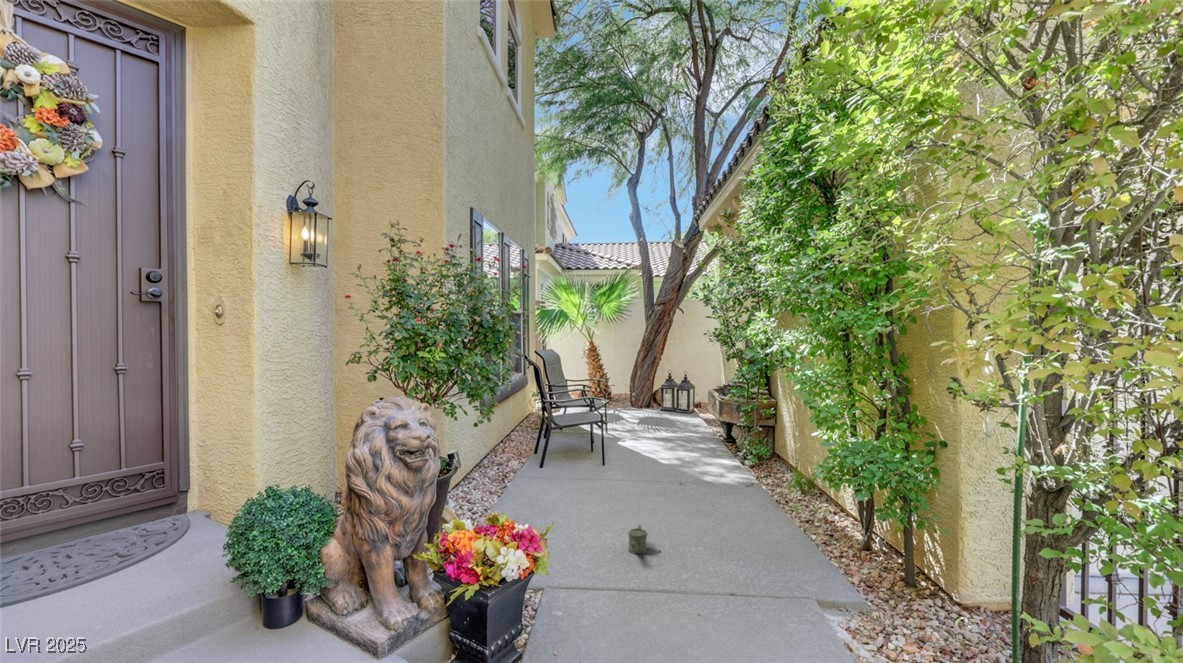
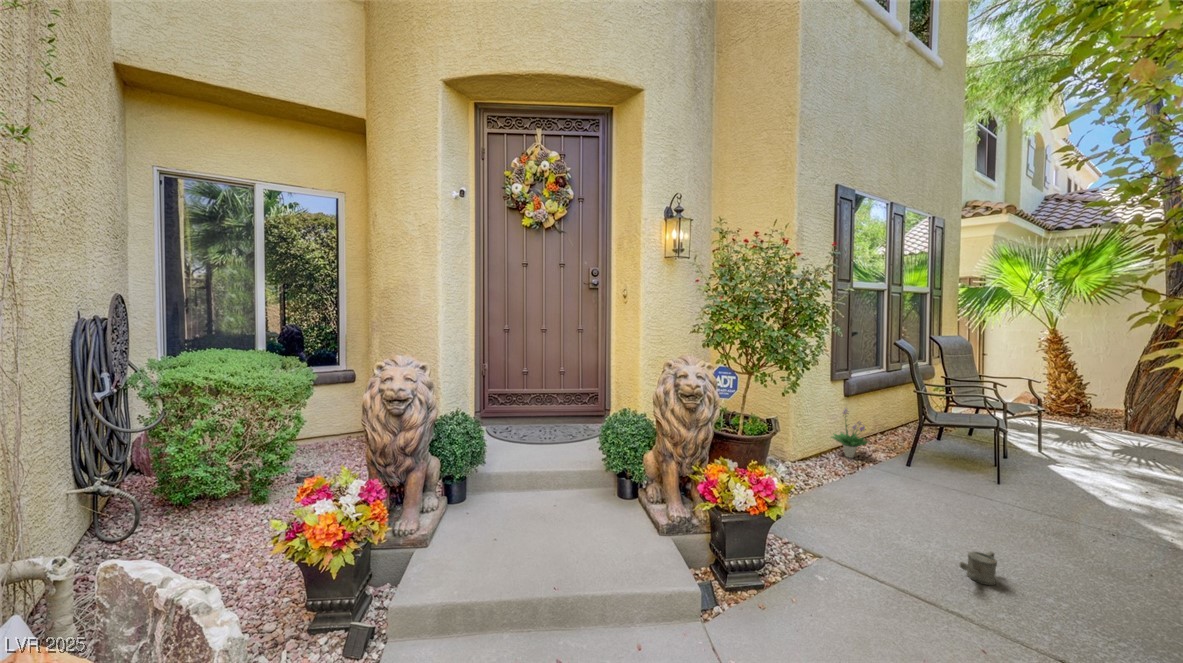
potted plant: none [479,427,515,476] -> present [832,408,869,458]

